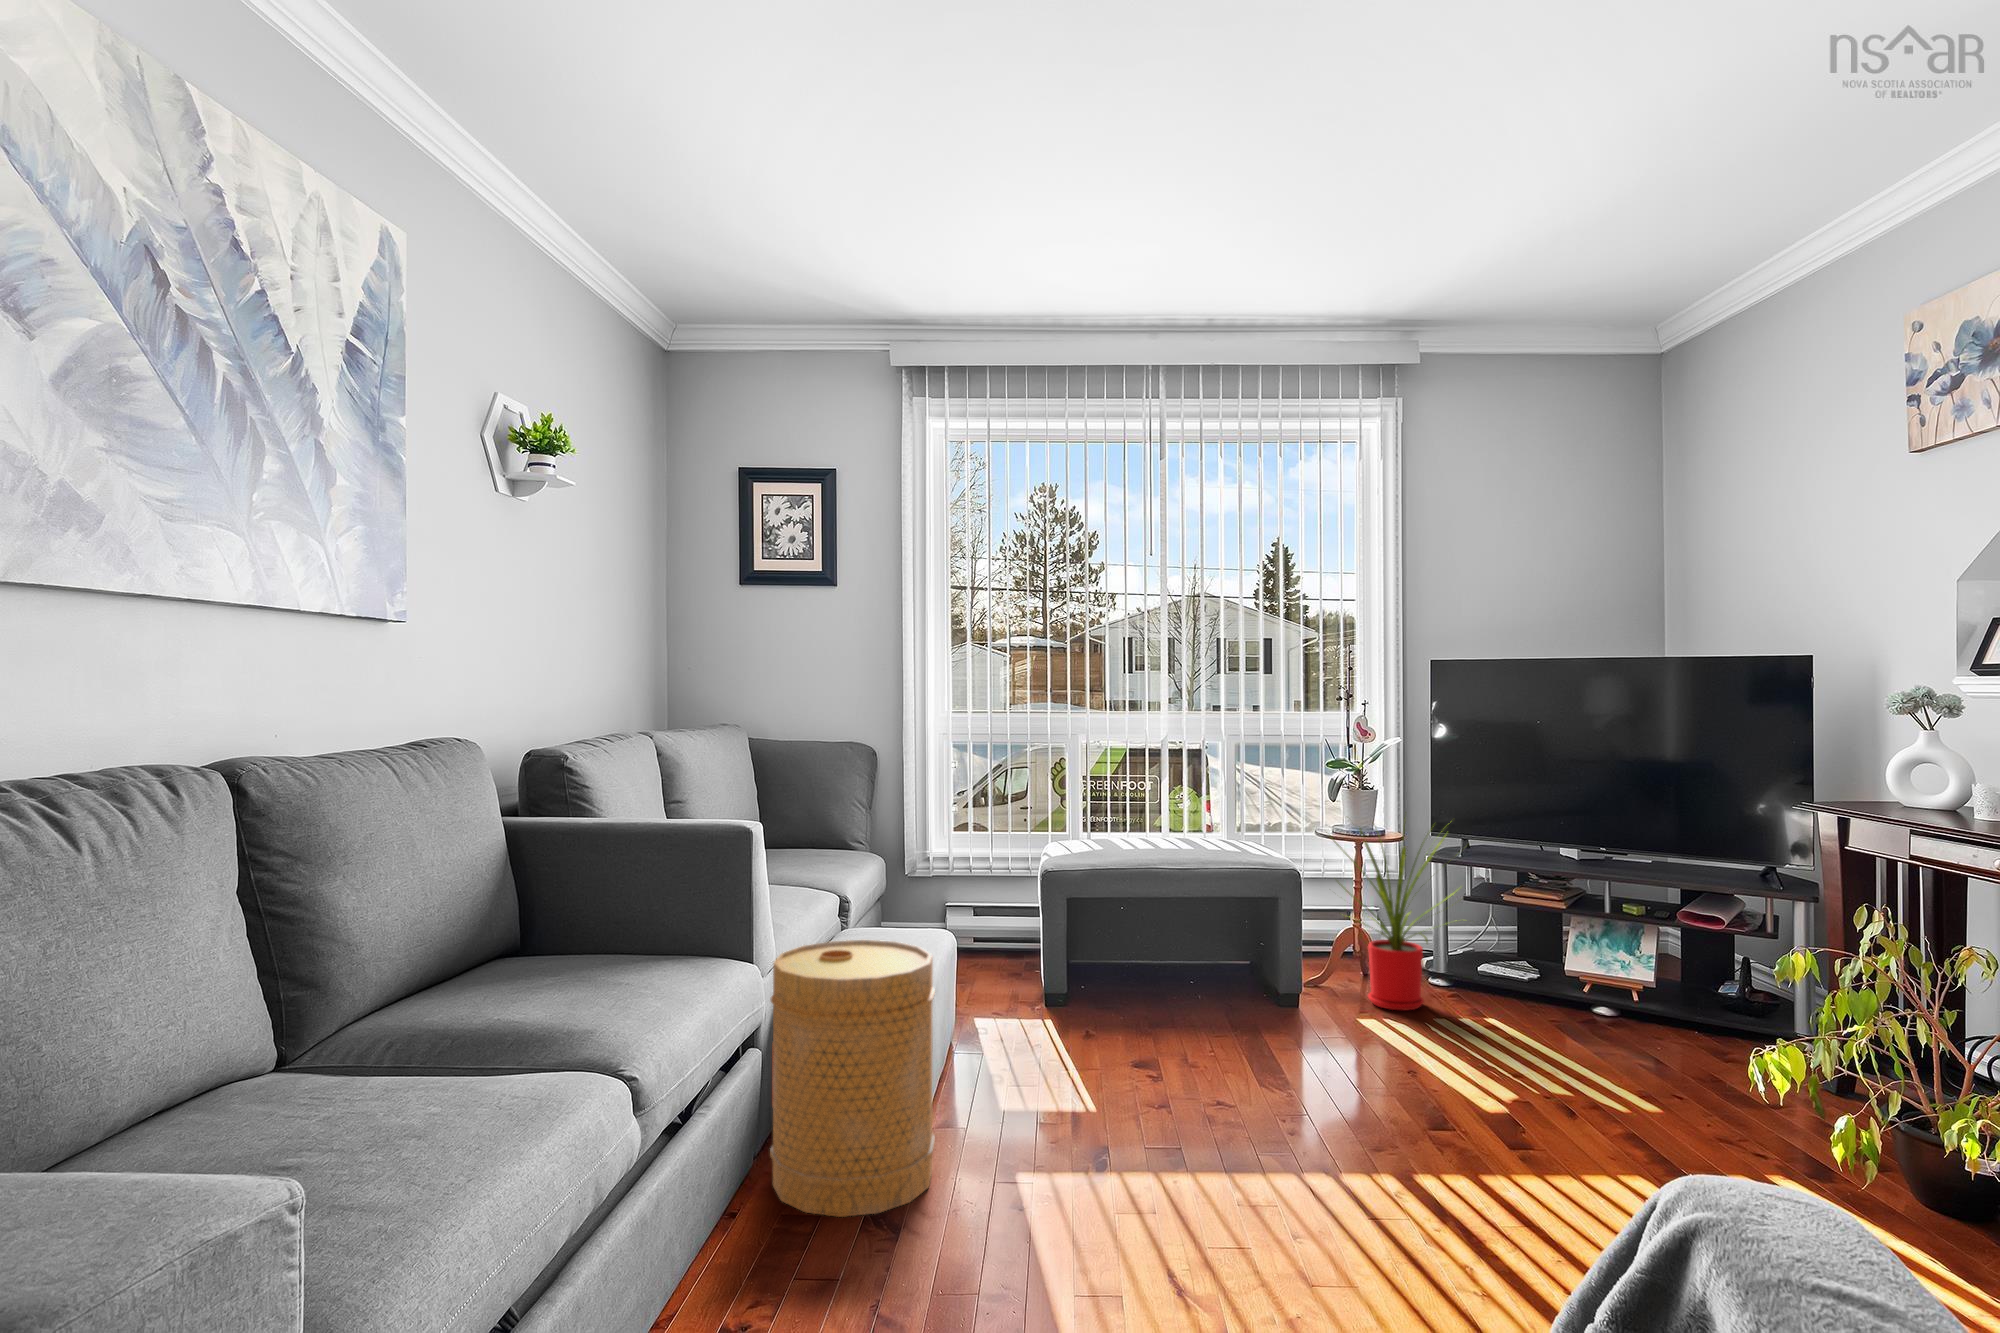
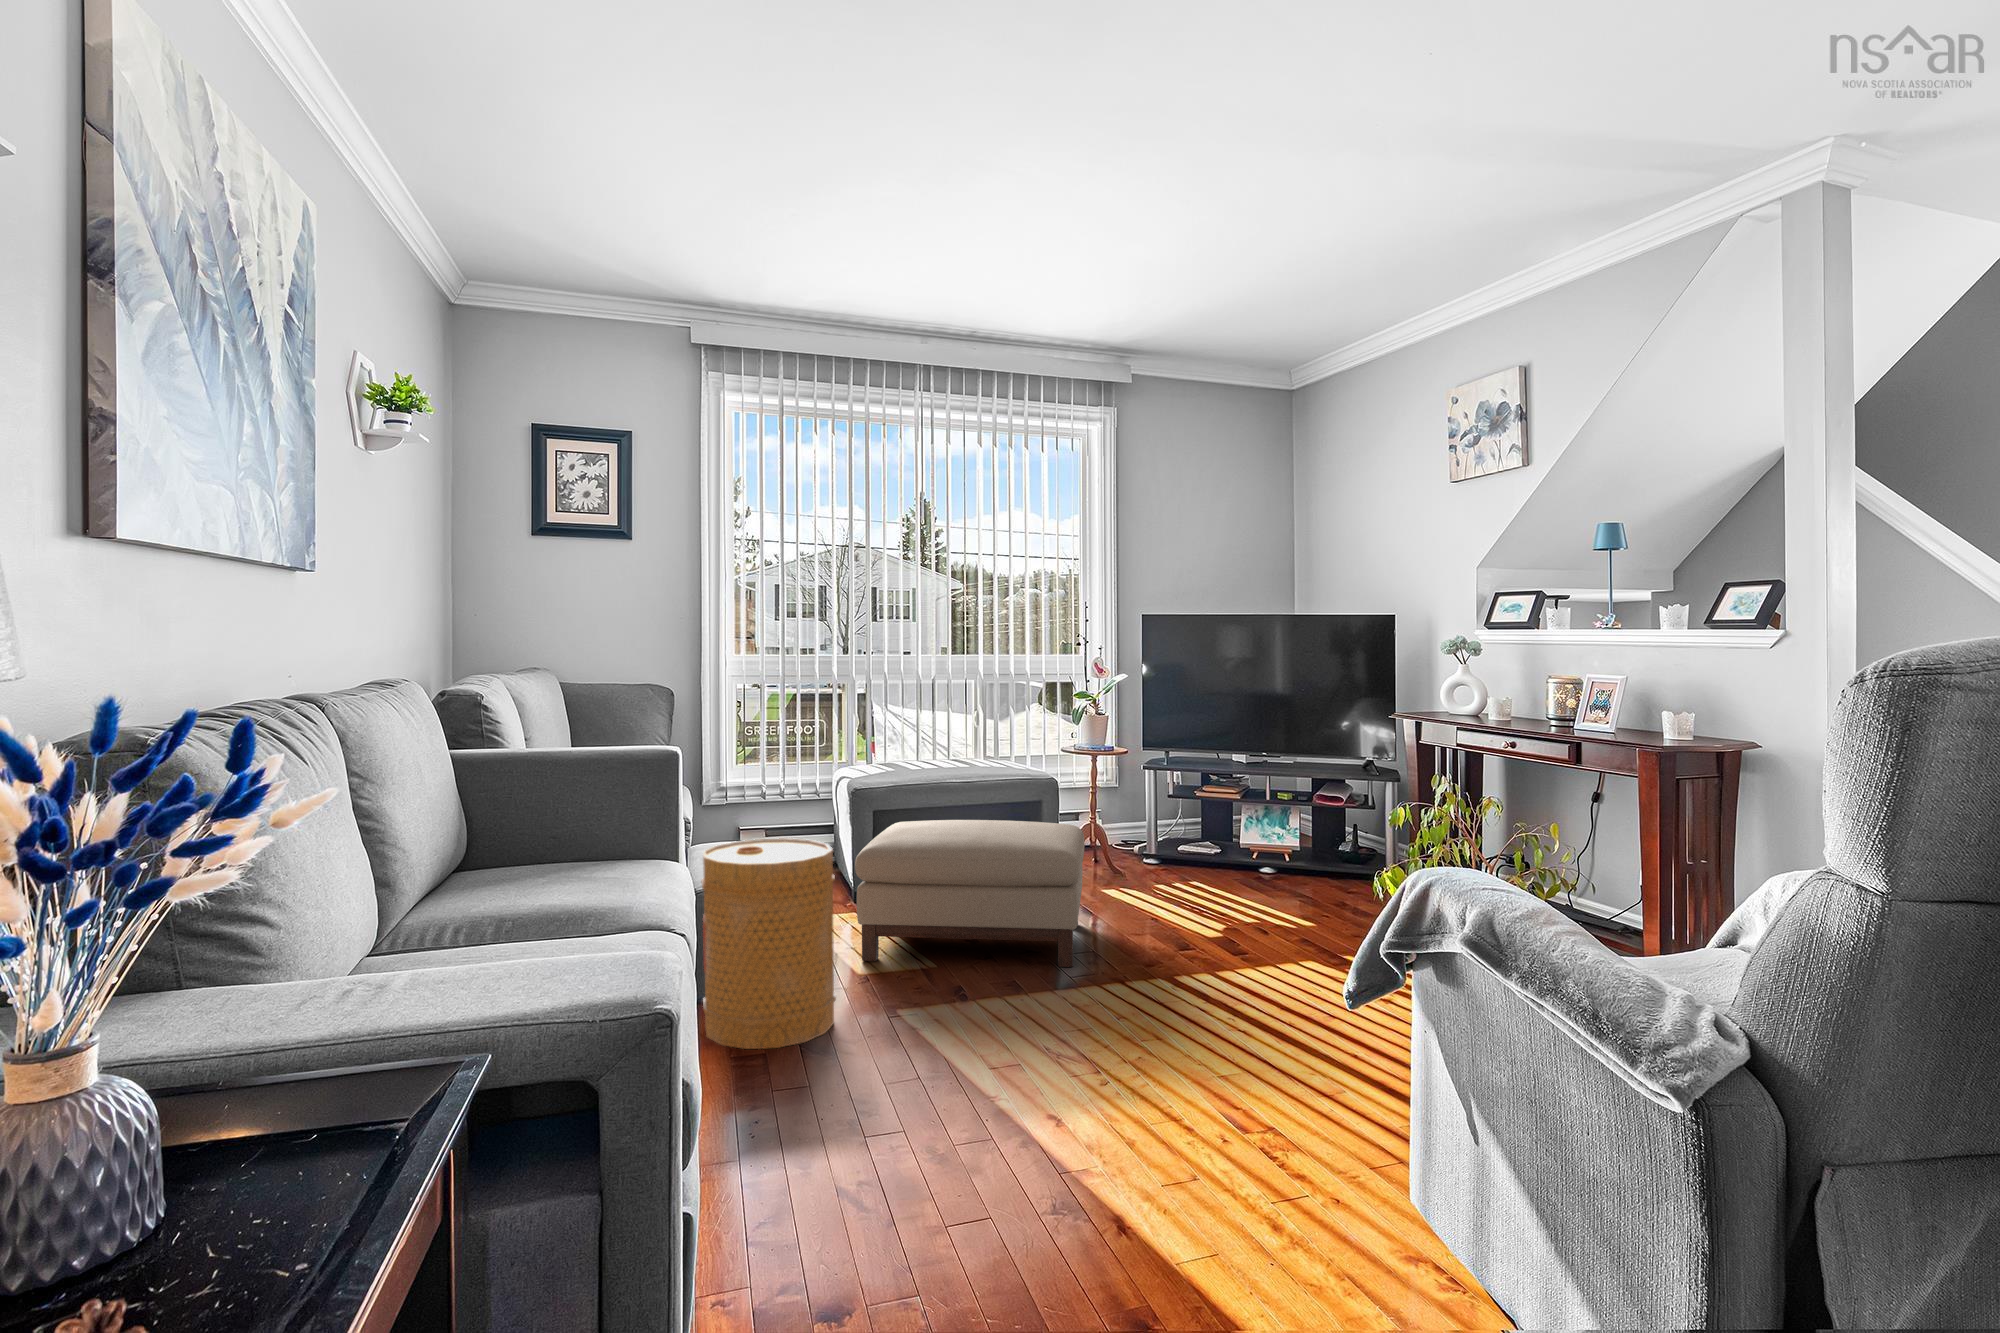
house plant: present [1326,818,1455,1010] -> none [1069,730,1183,883]
ottoman: none [1004,917,1317,1138] -> present [855,820,1085,967]

